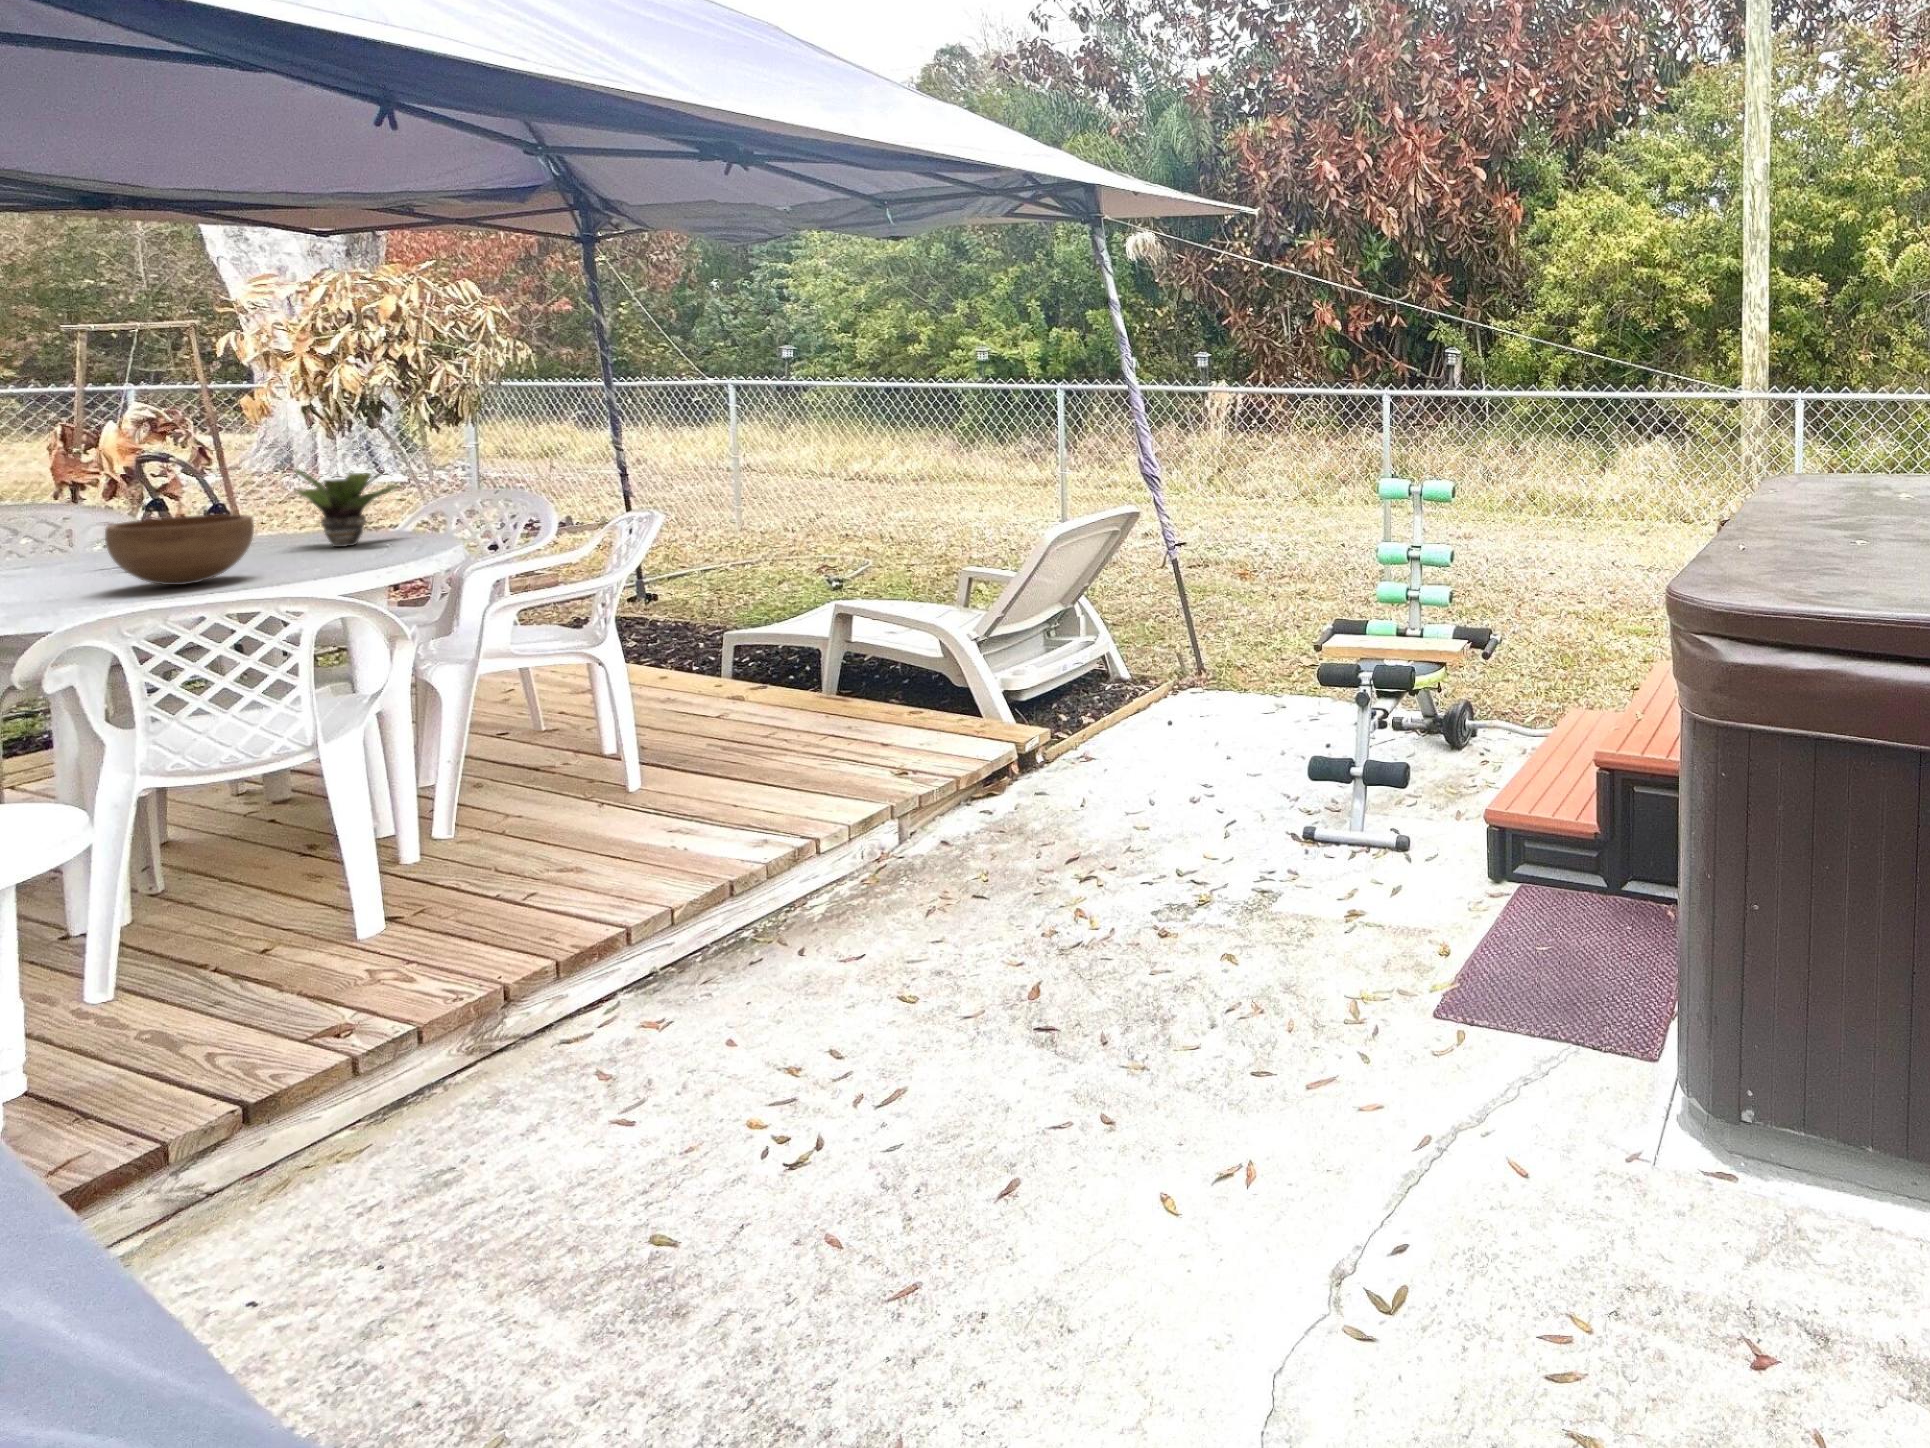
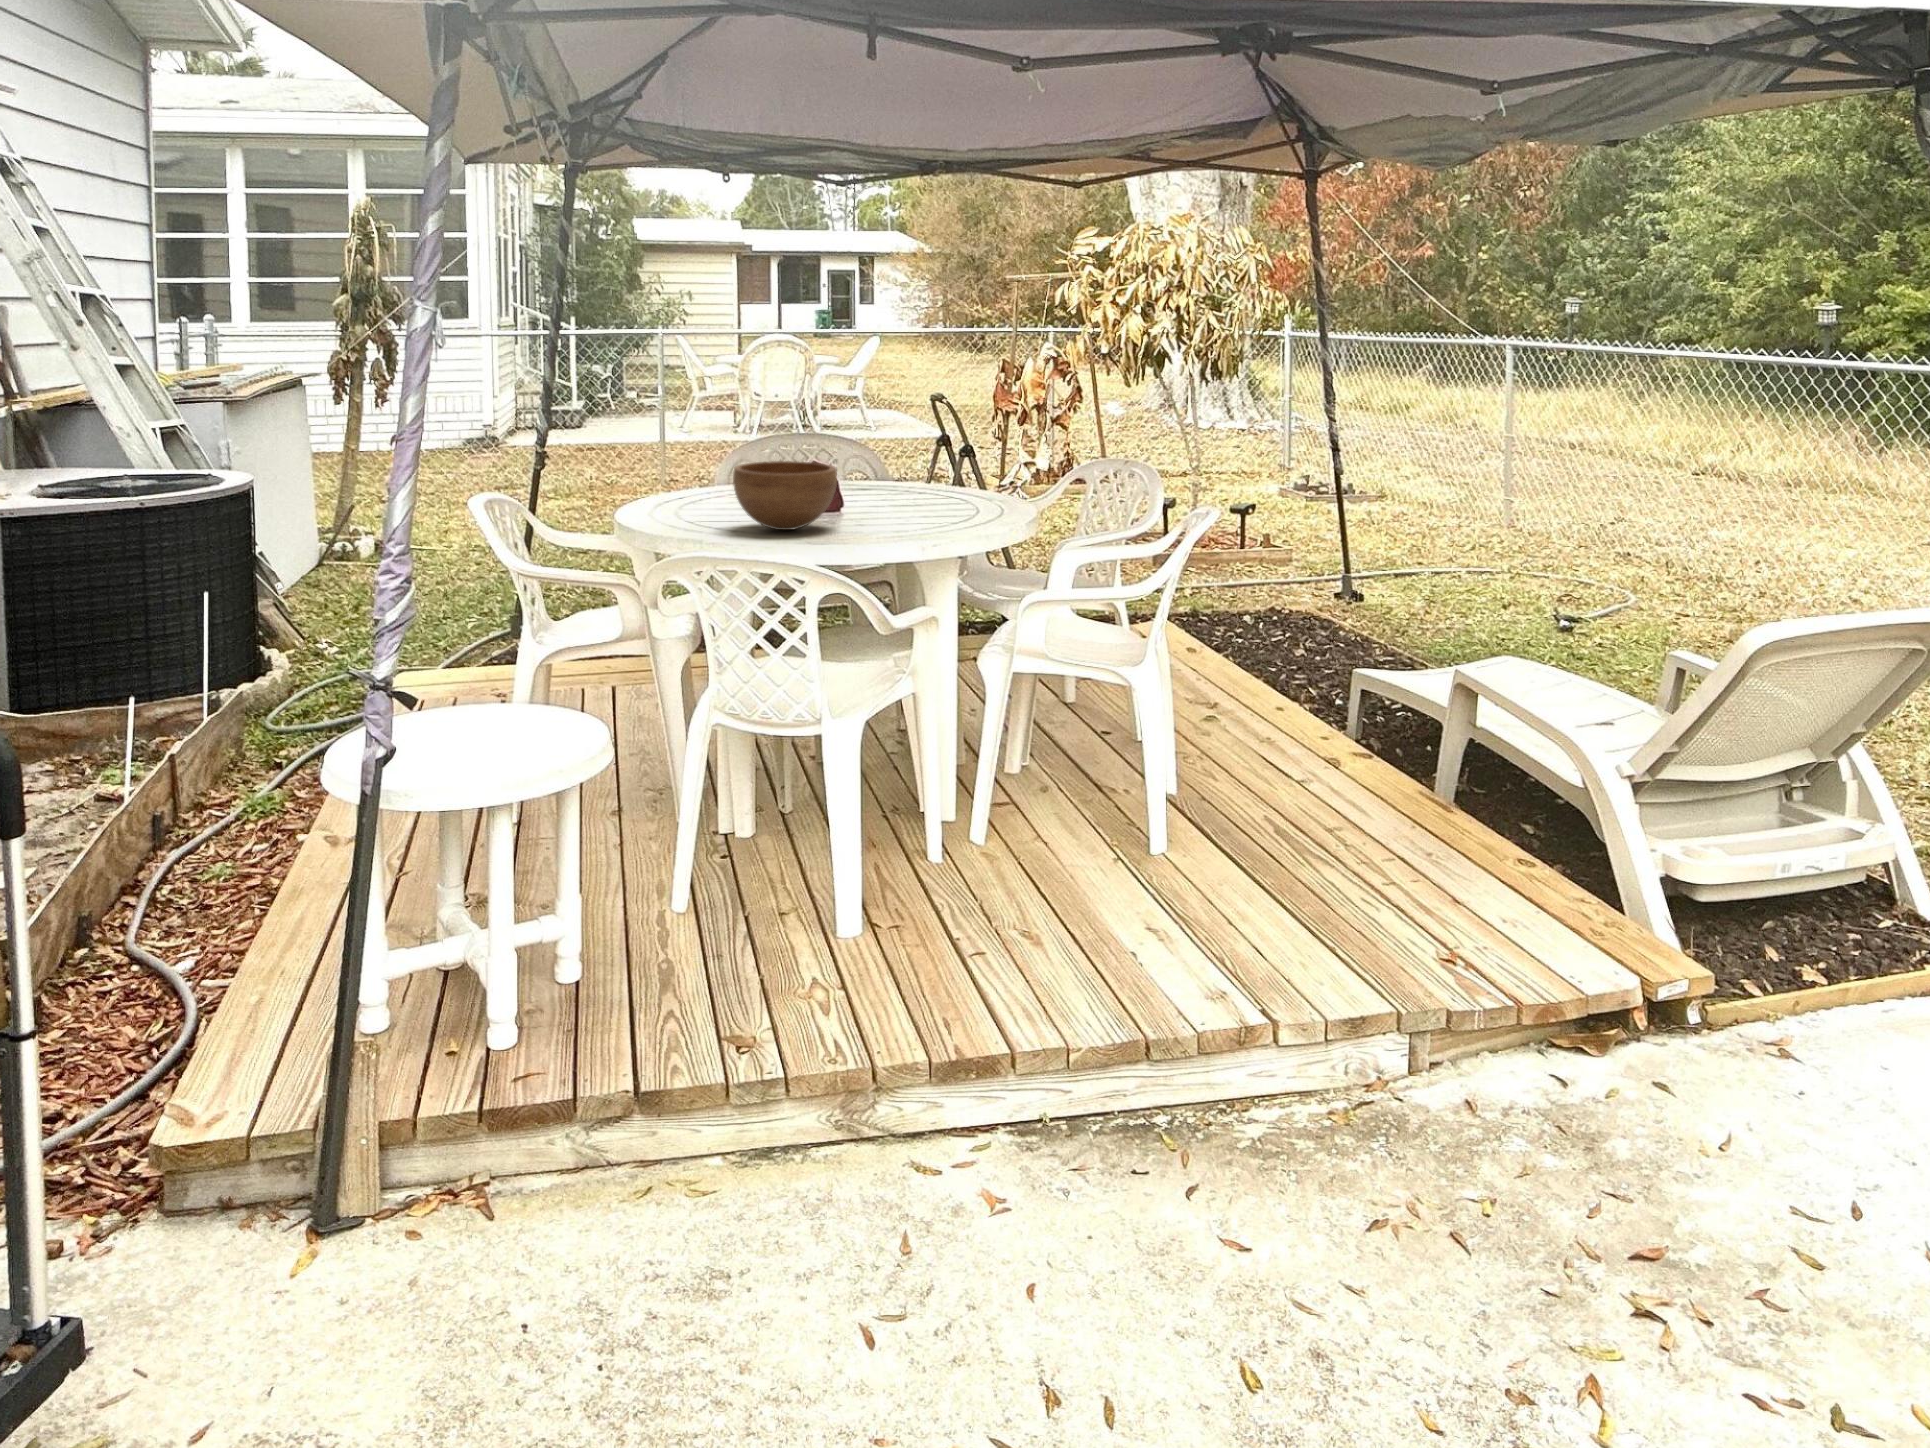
potted plant: present [295,469,399,547] -> none [914,421,1005,508]

